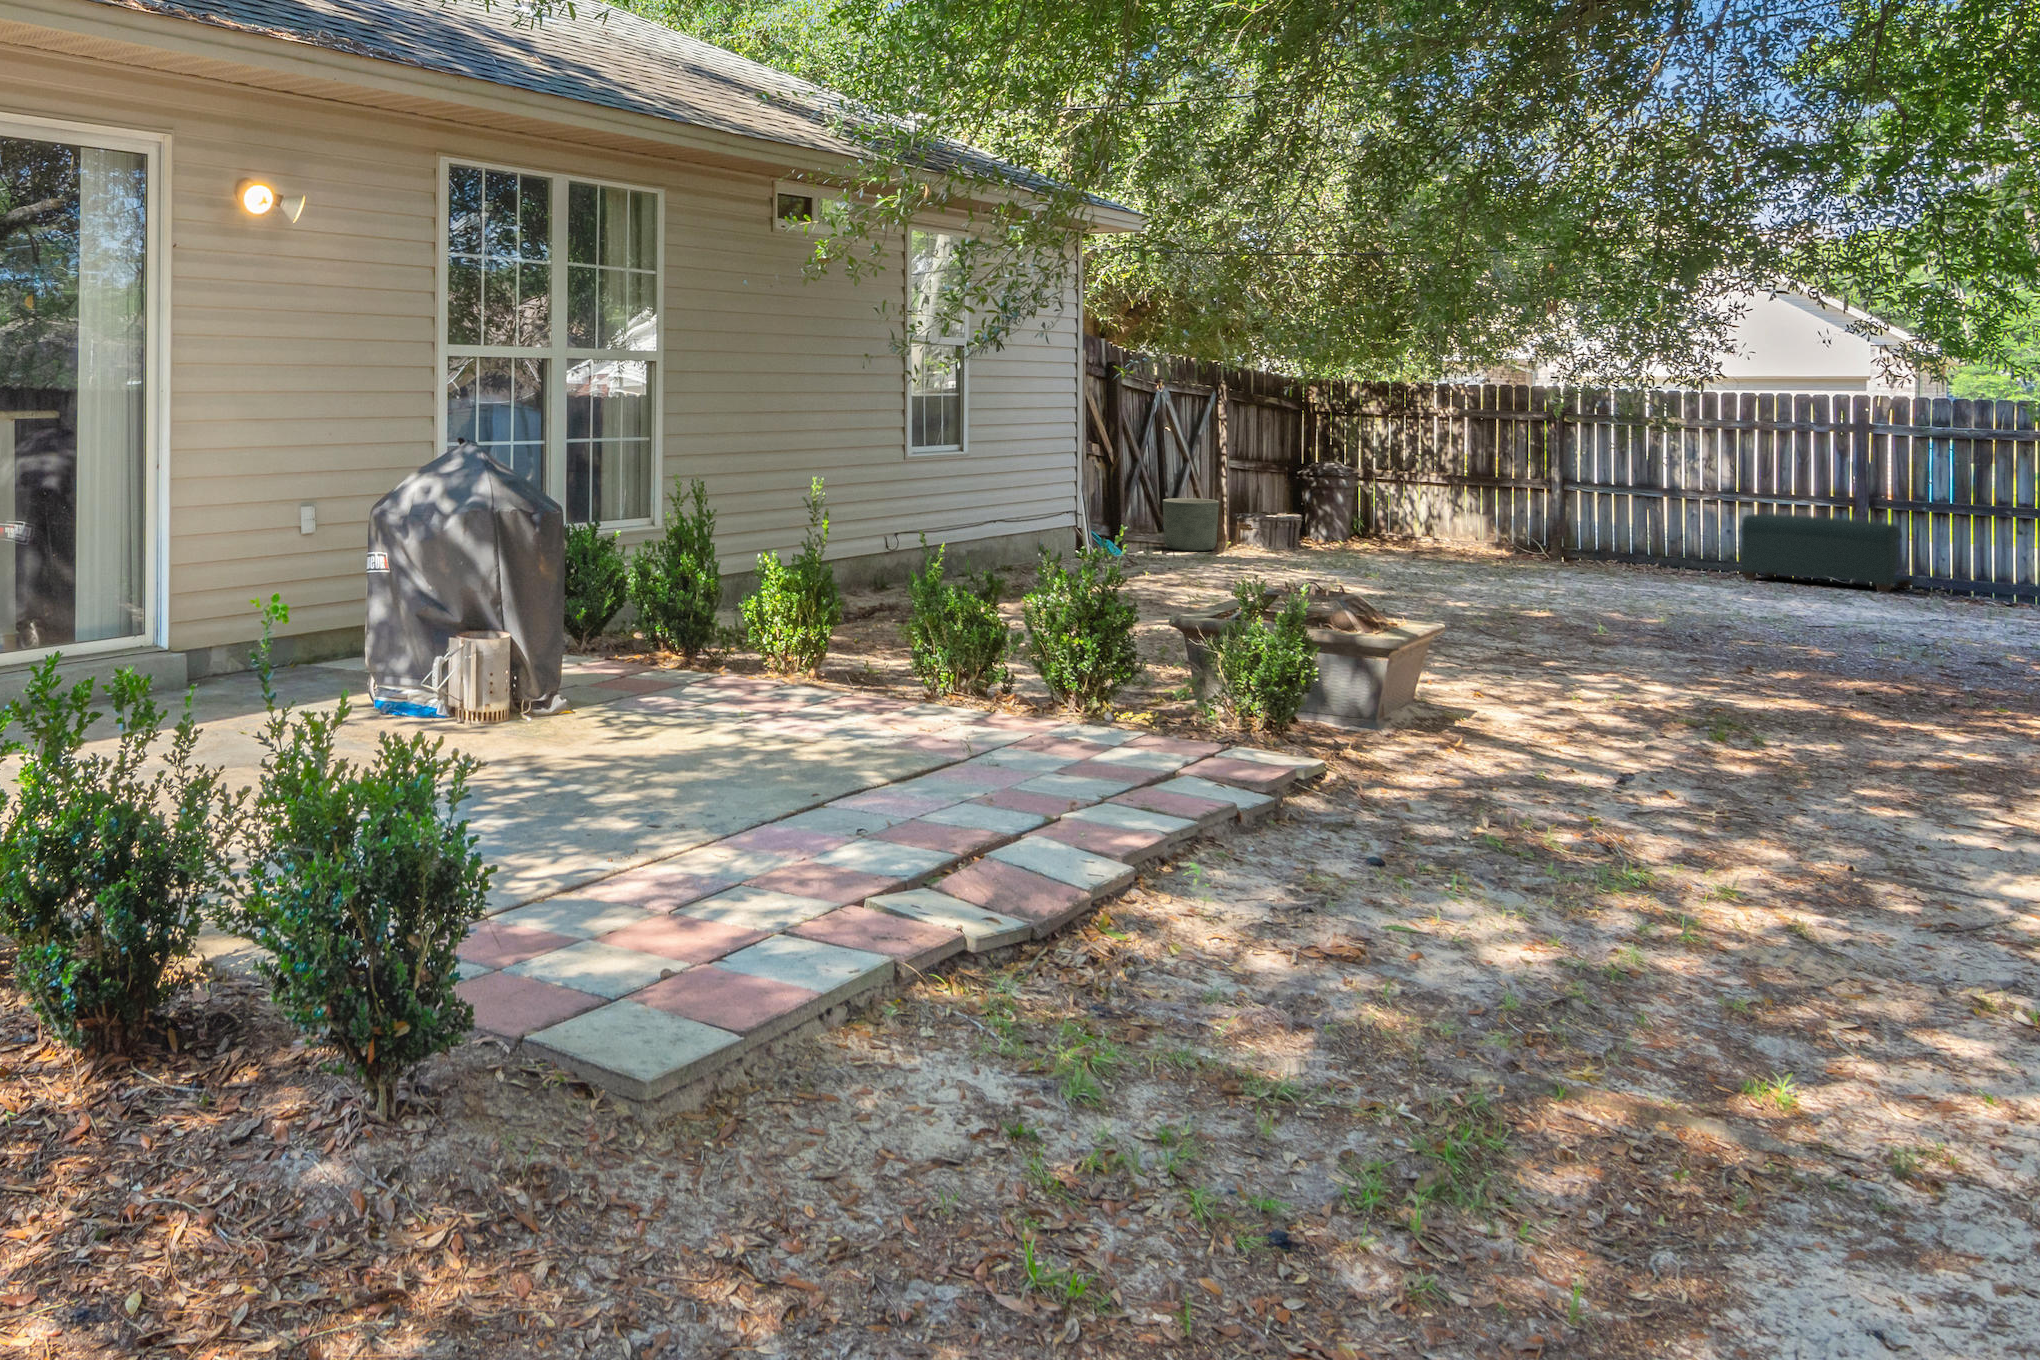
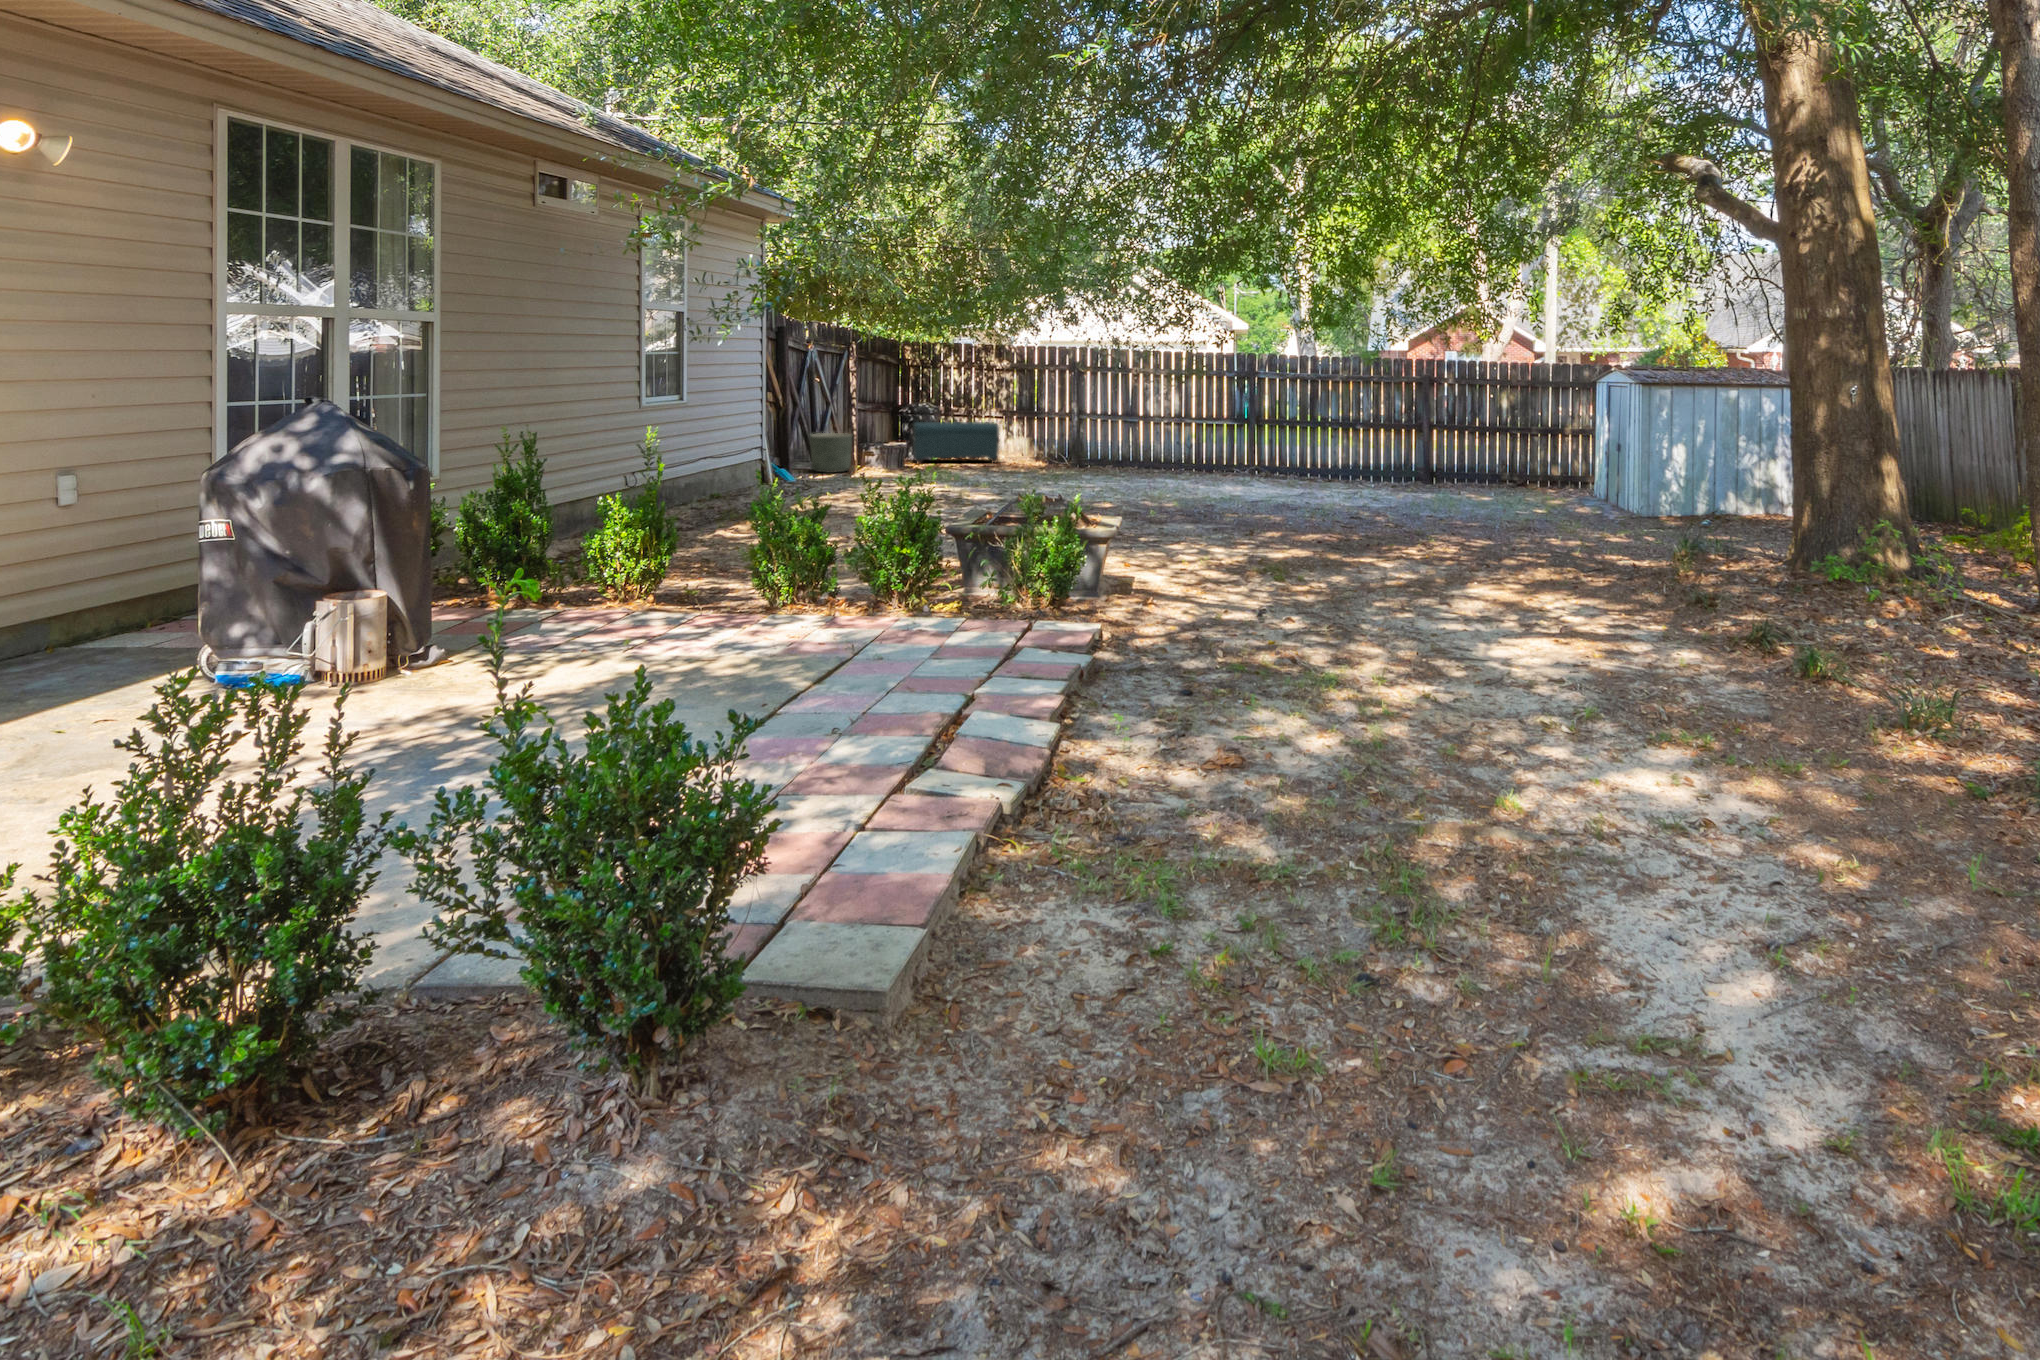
bench: present [1741,514,1913,592] -> present [913,422,999,463]

